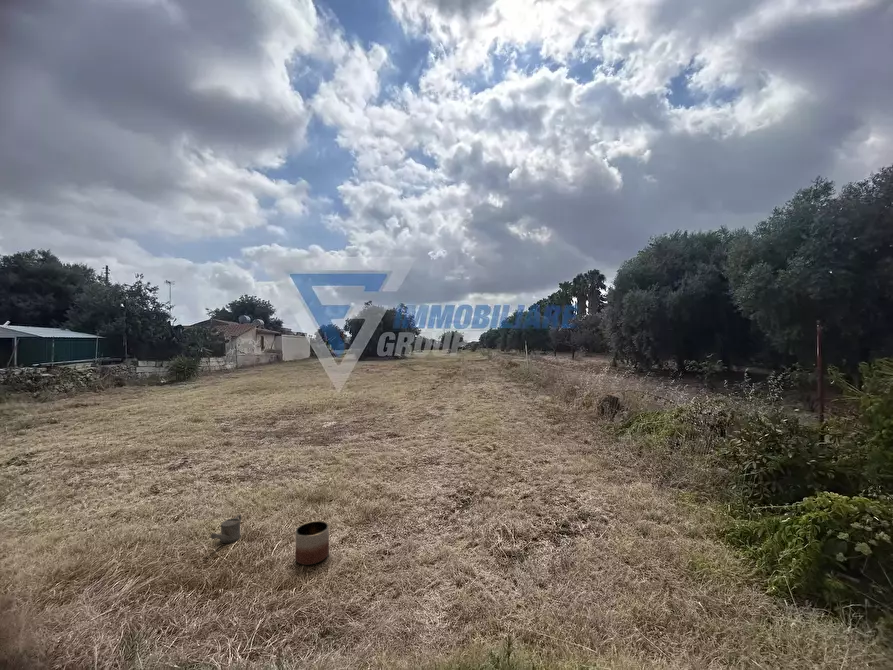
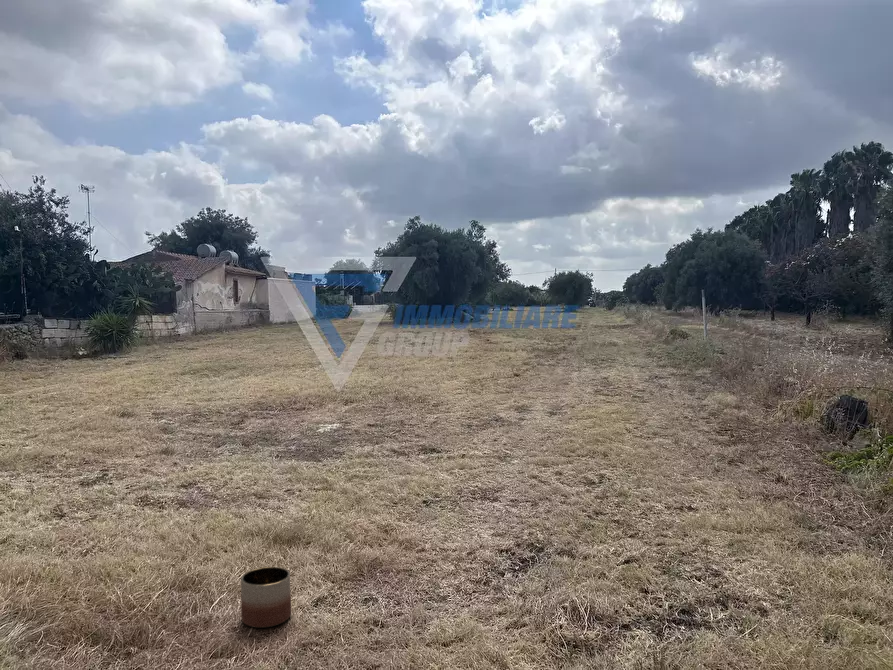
watering can: present [211,515,241,543] -> none [125,551,171,590]

